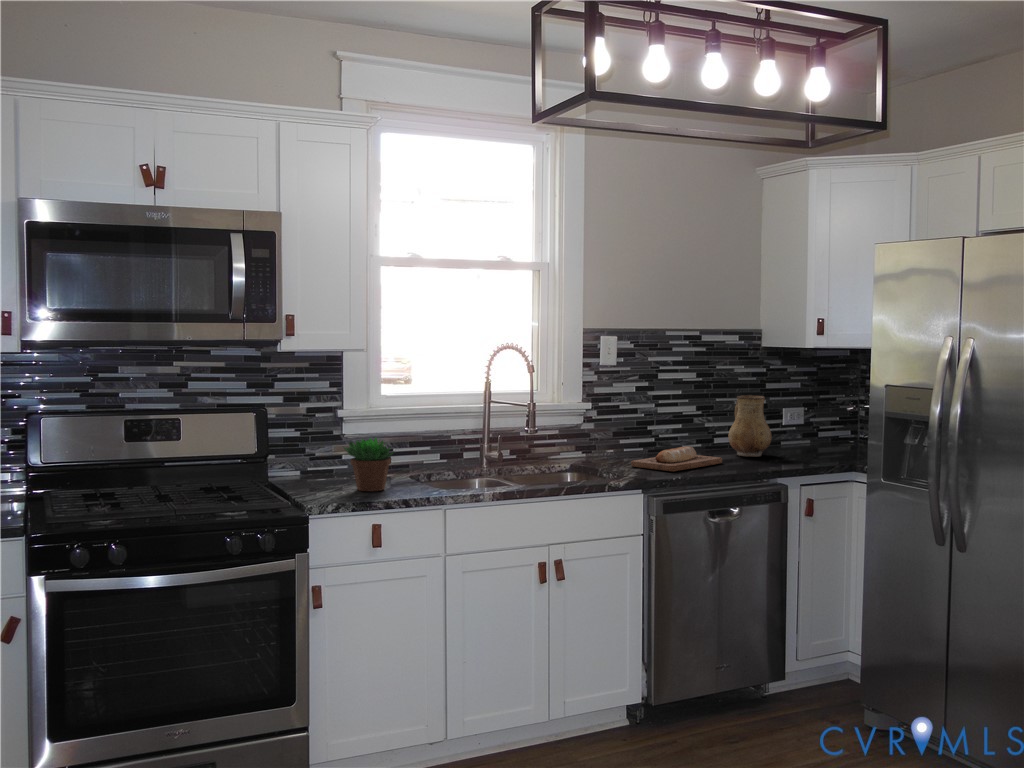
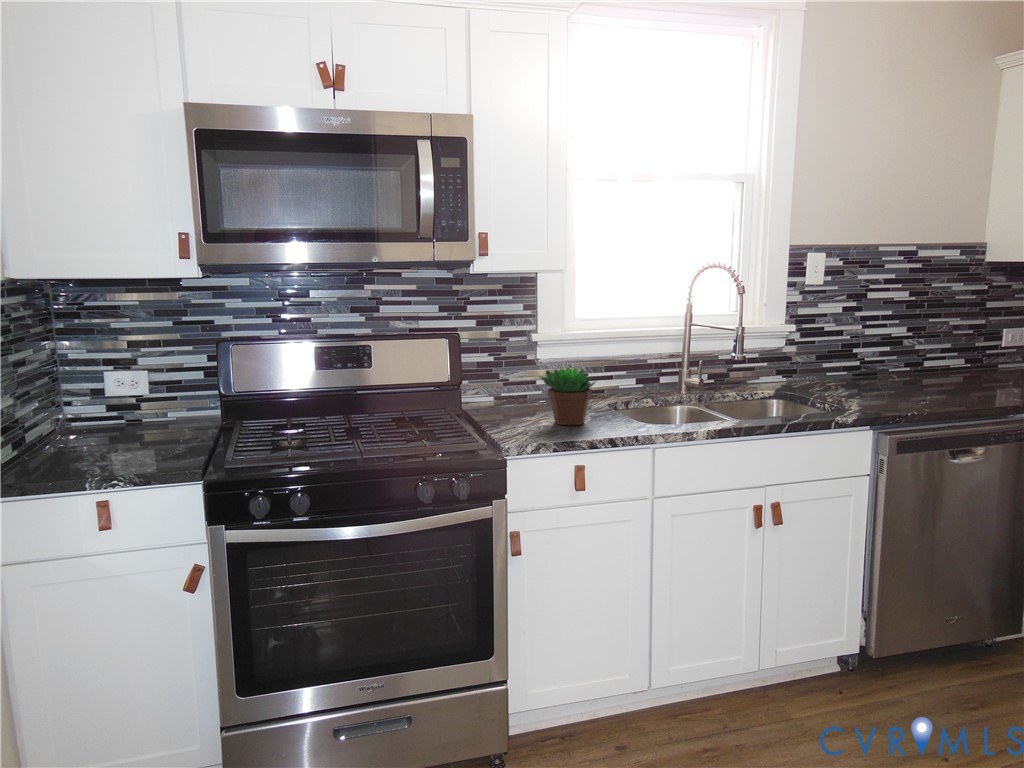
ceramic pitcher: present [728,395,771,456] -> none [947,316,1001,383]
bread loaf: present [631,446,722,471] -> none [846,373,949,403]

